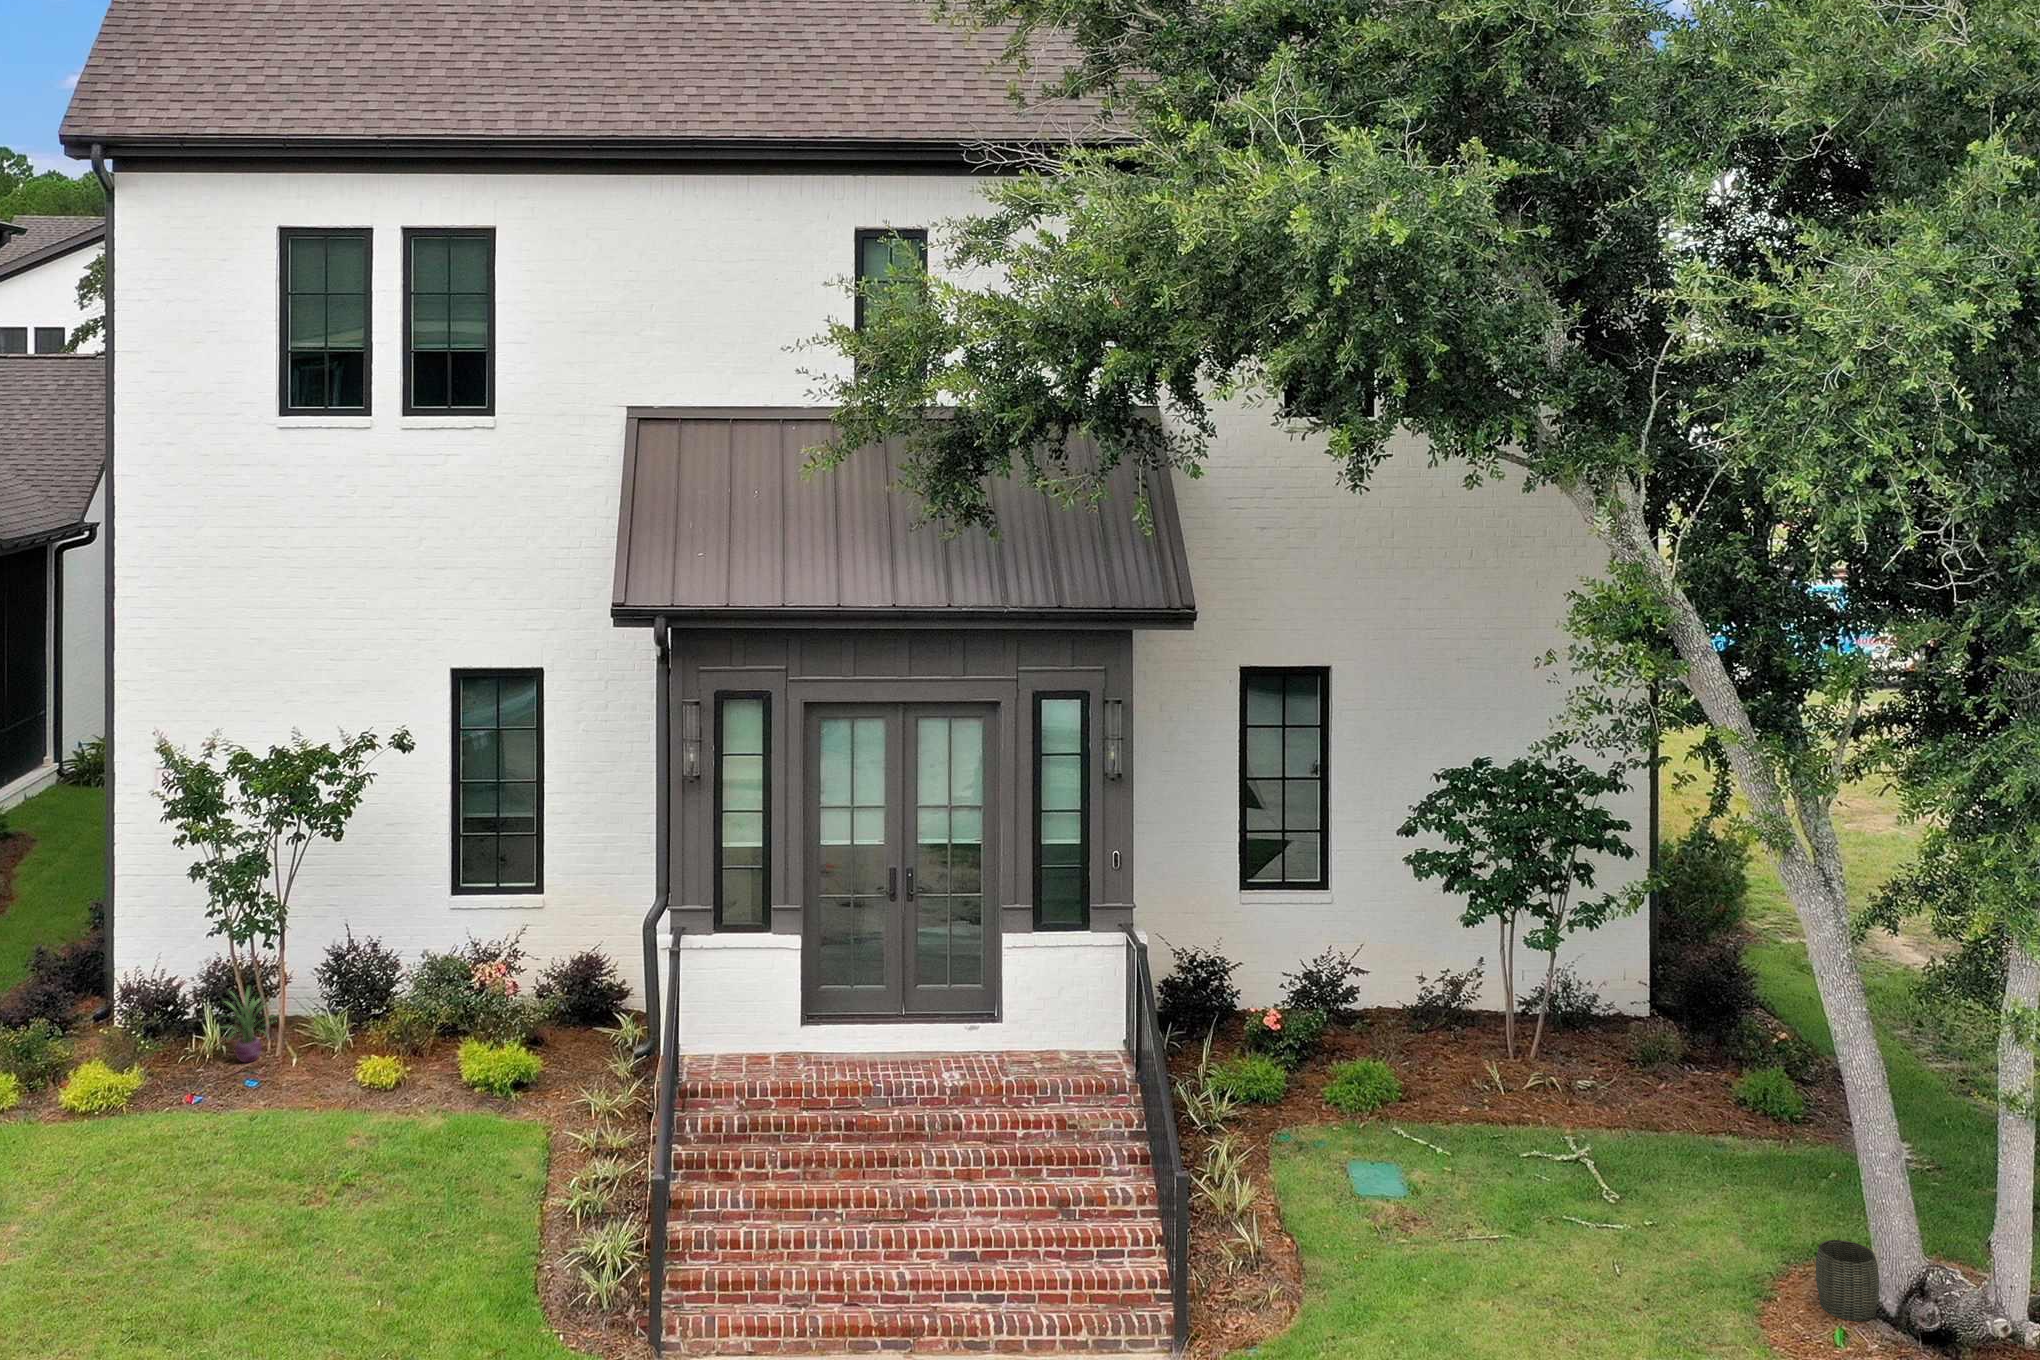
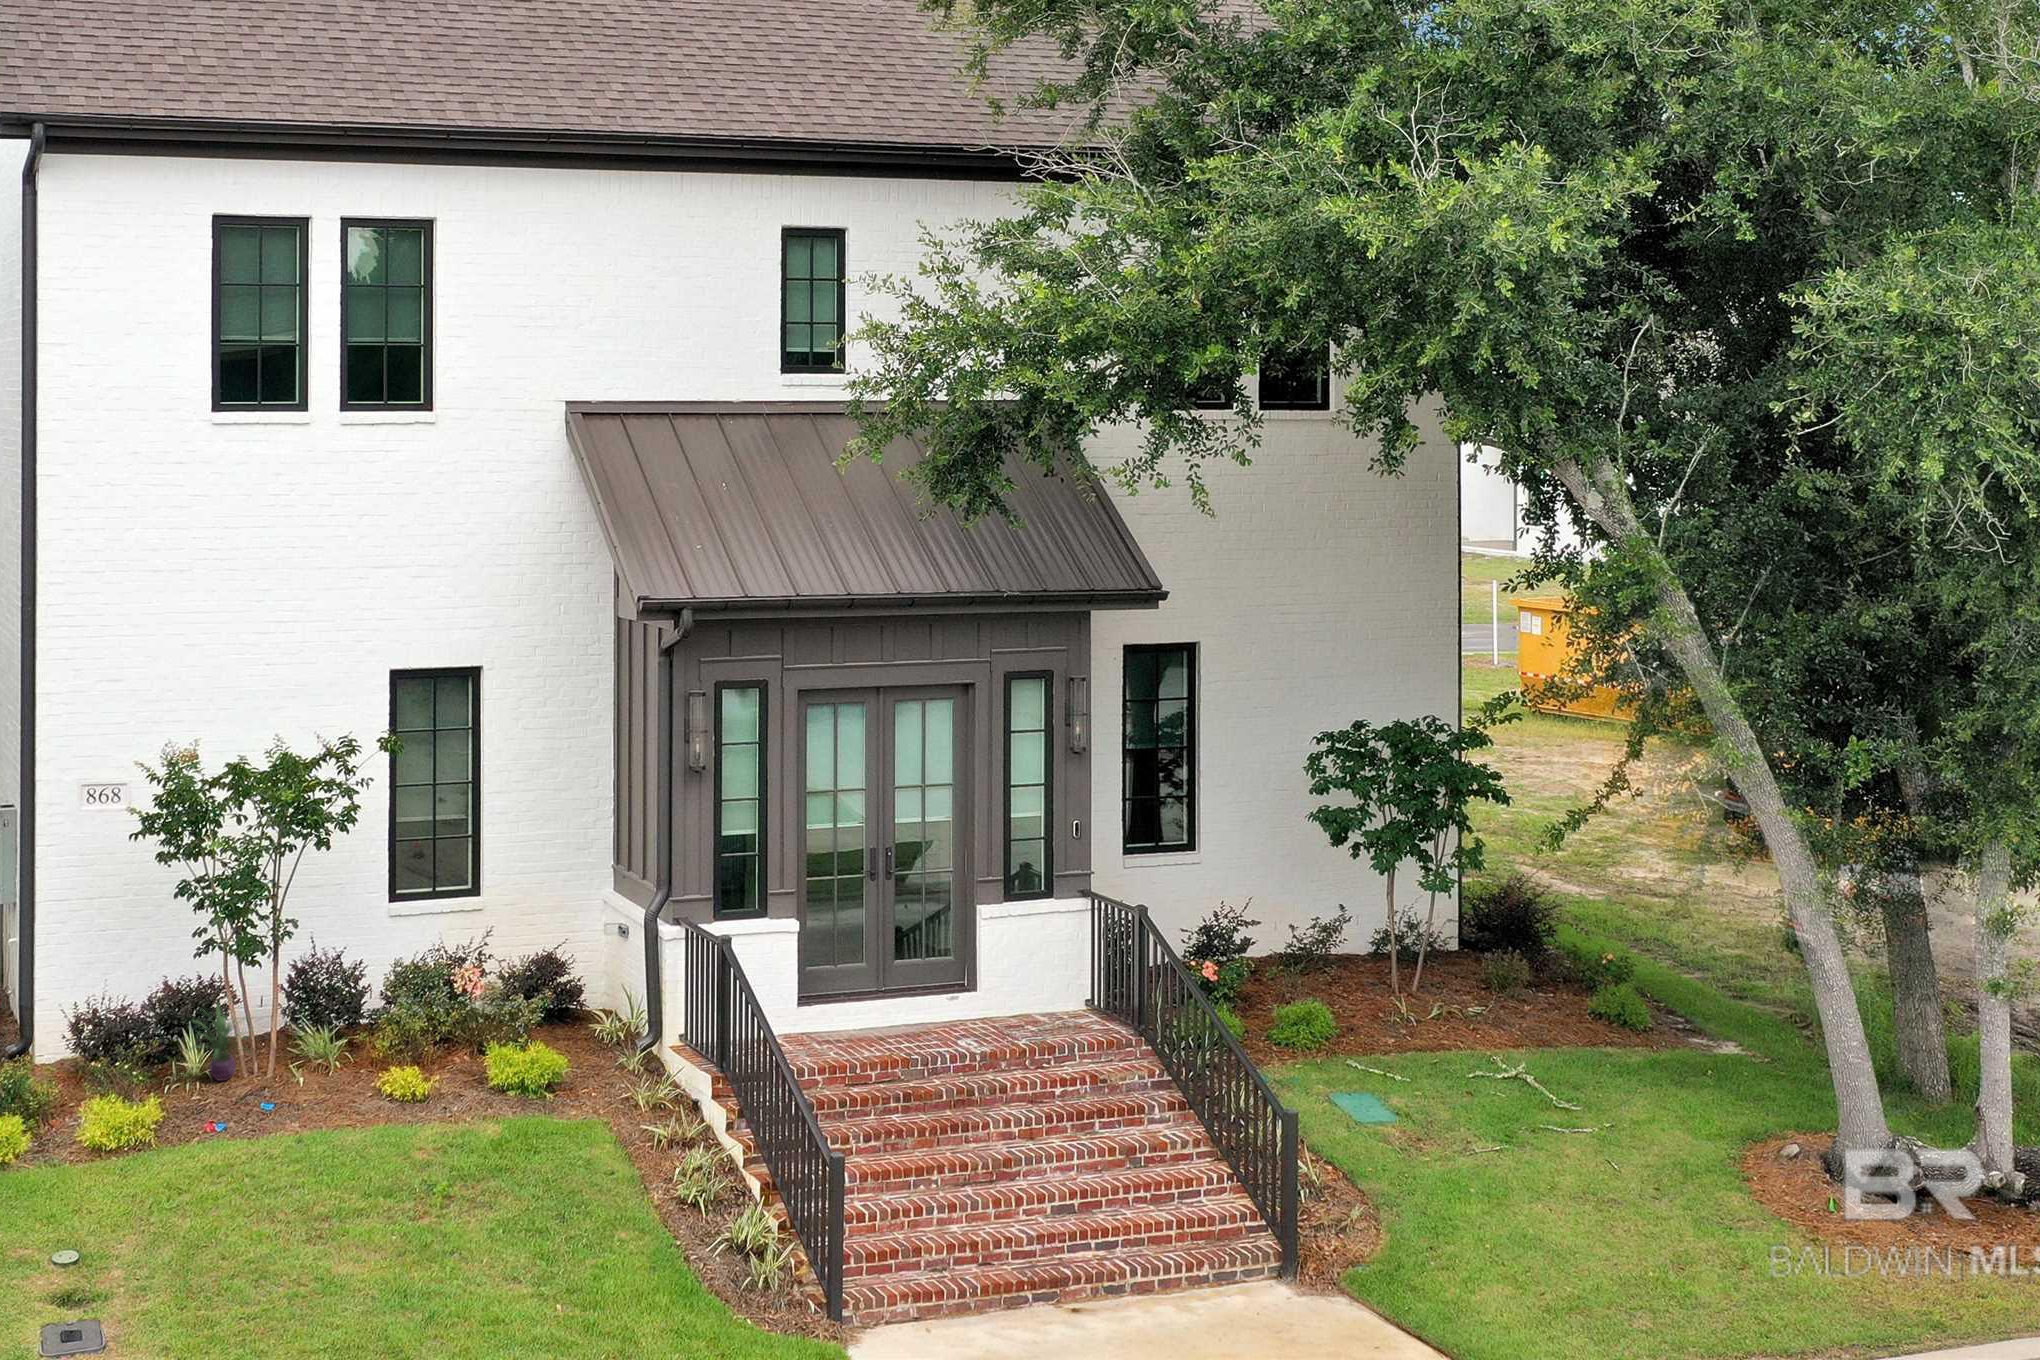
woven basket: present [1816,1240,1879,1321] -> none [1775,1128,1831,1196]

